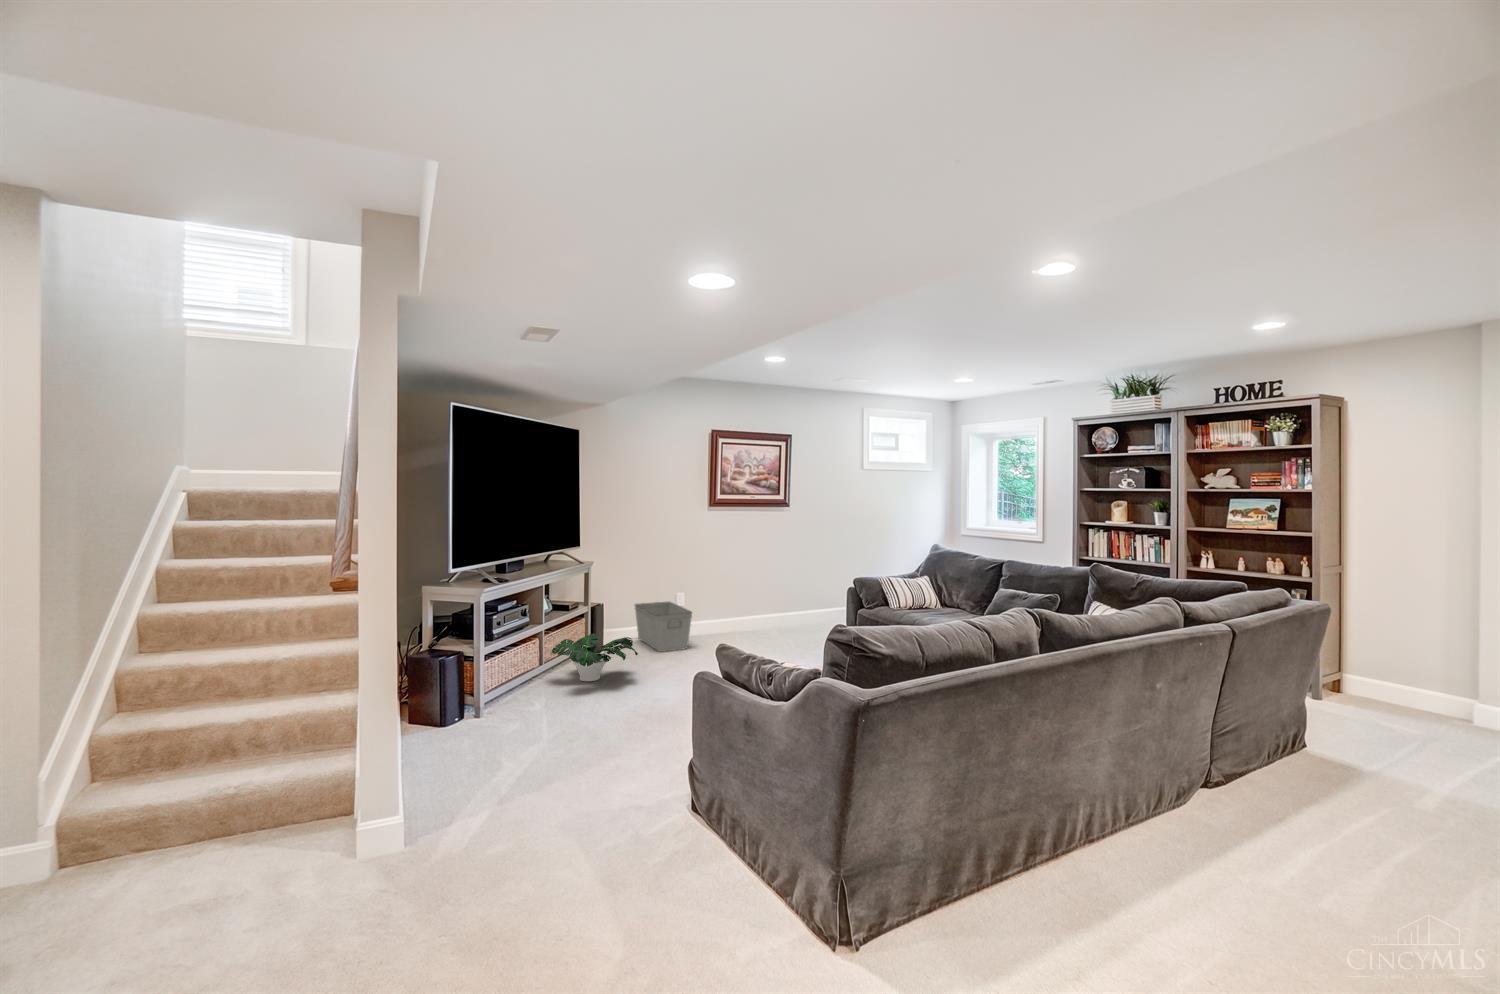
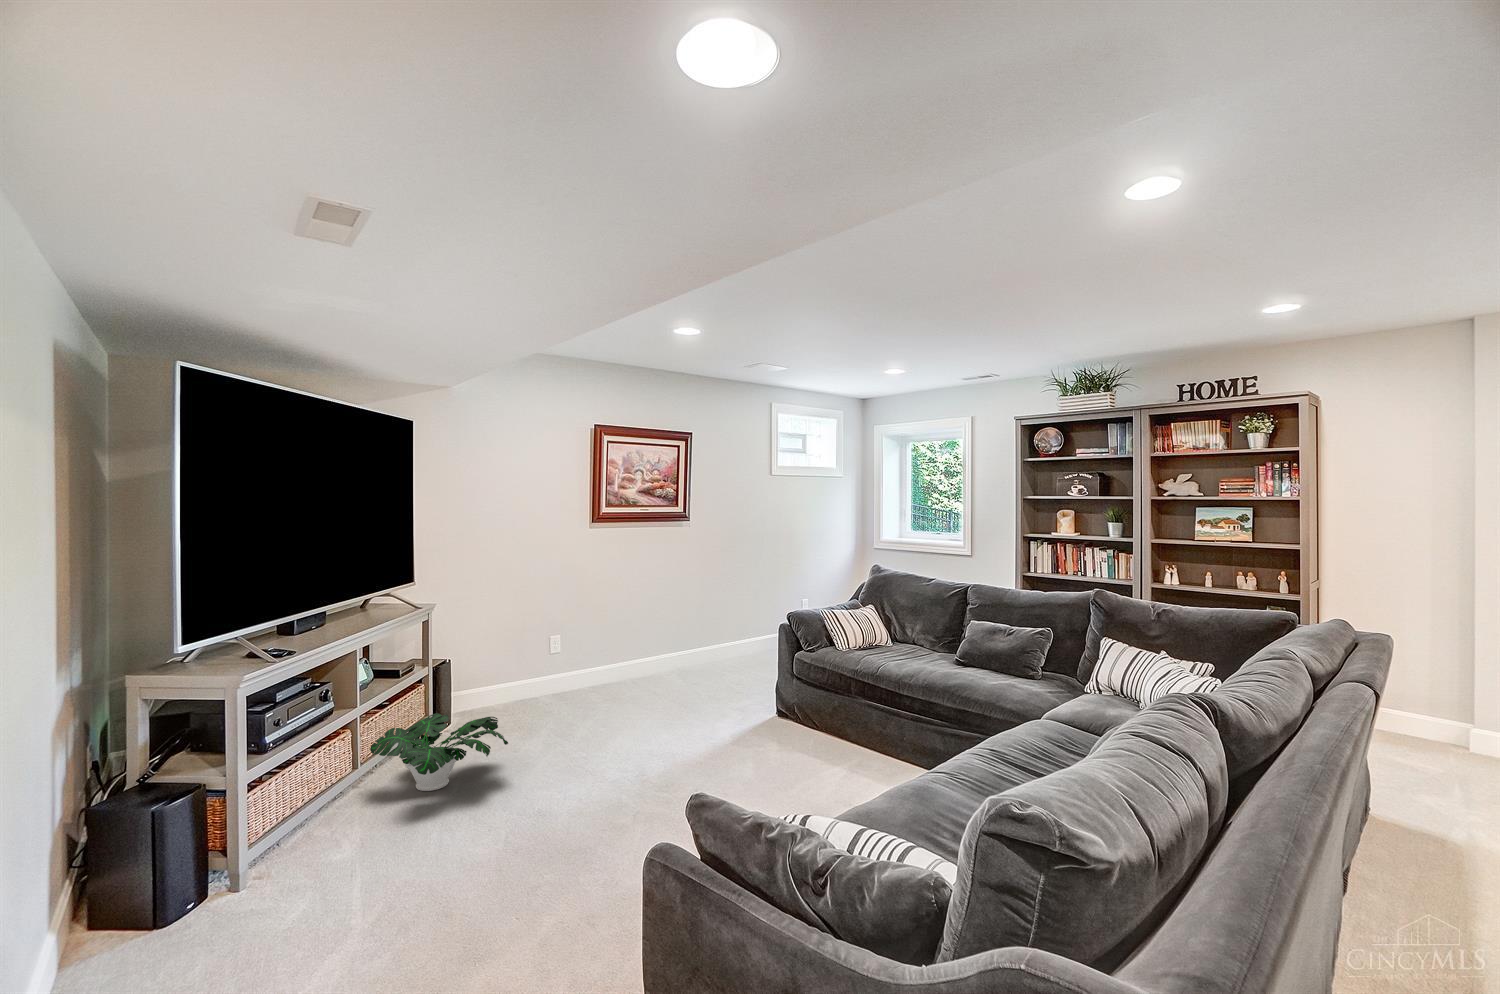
storage bin: present [635,602,692,652] -> none [493,649,578,725]

